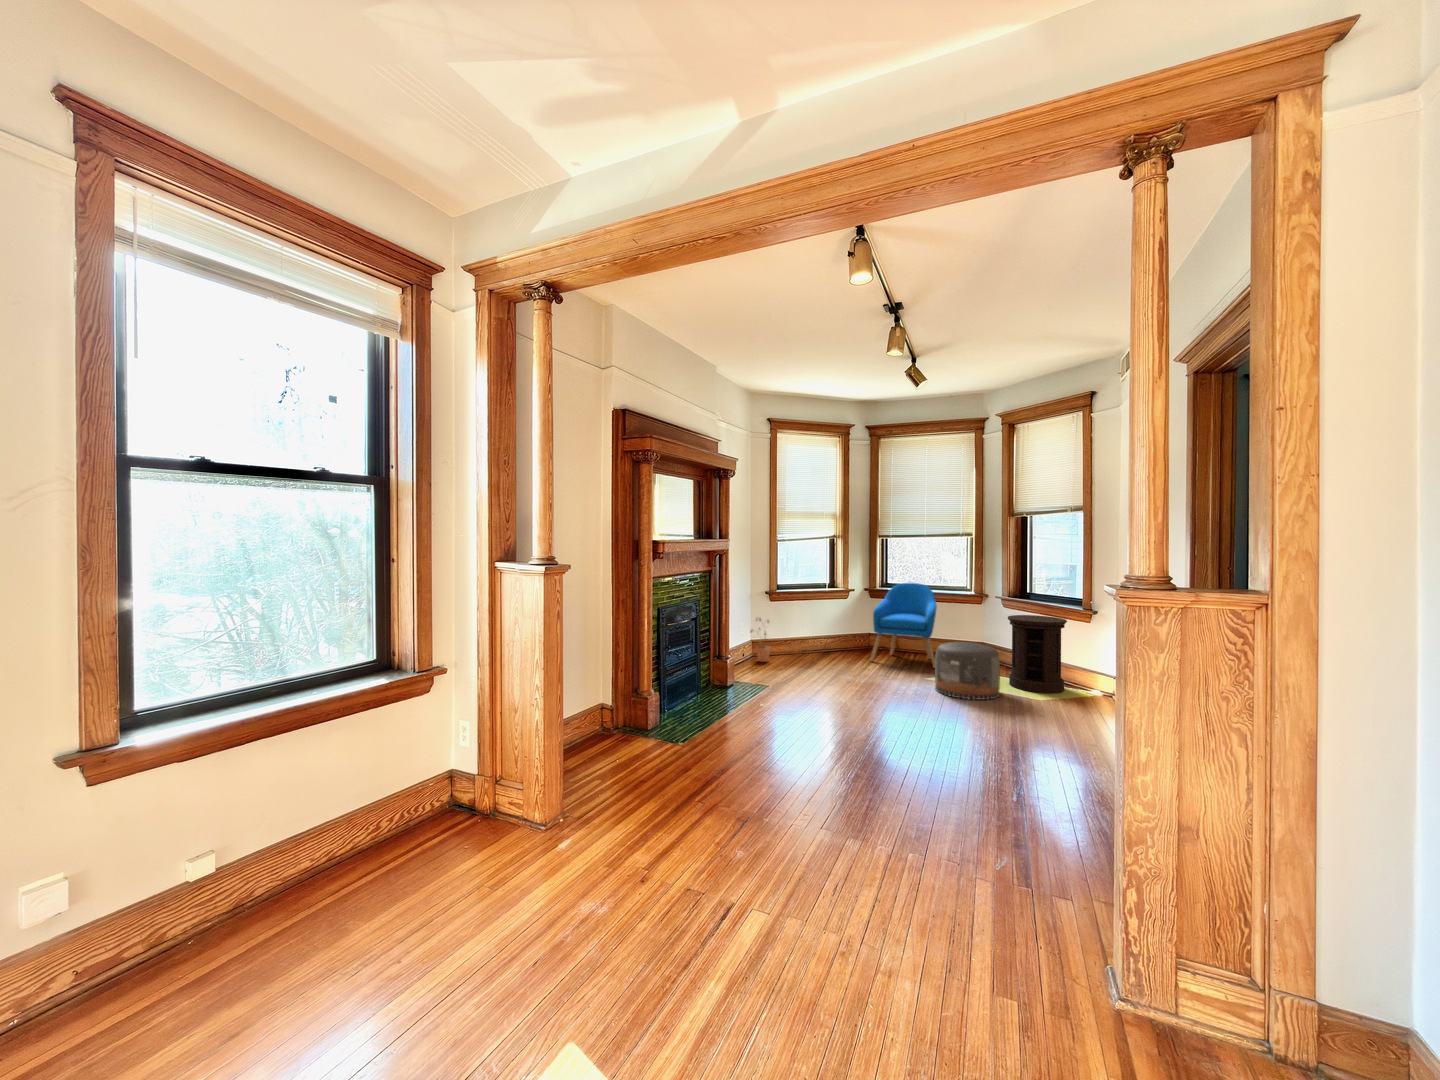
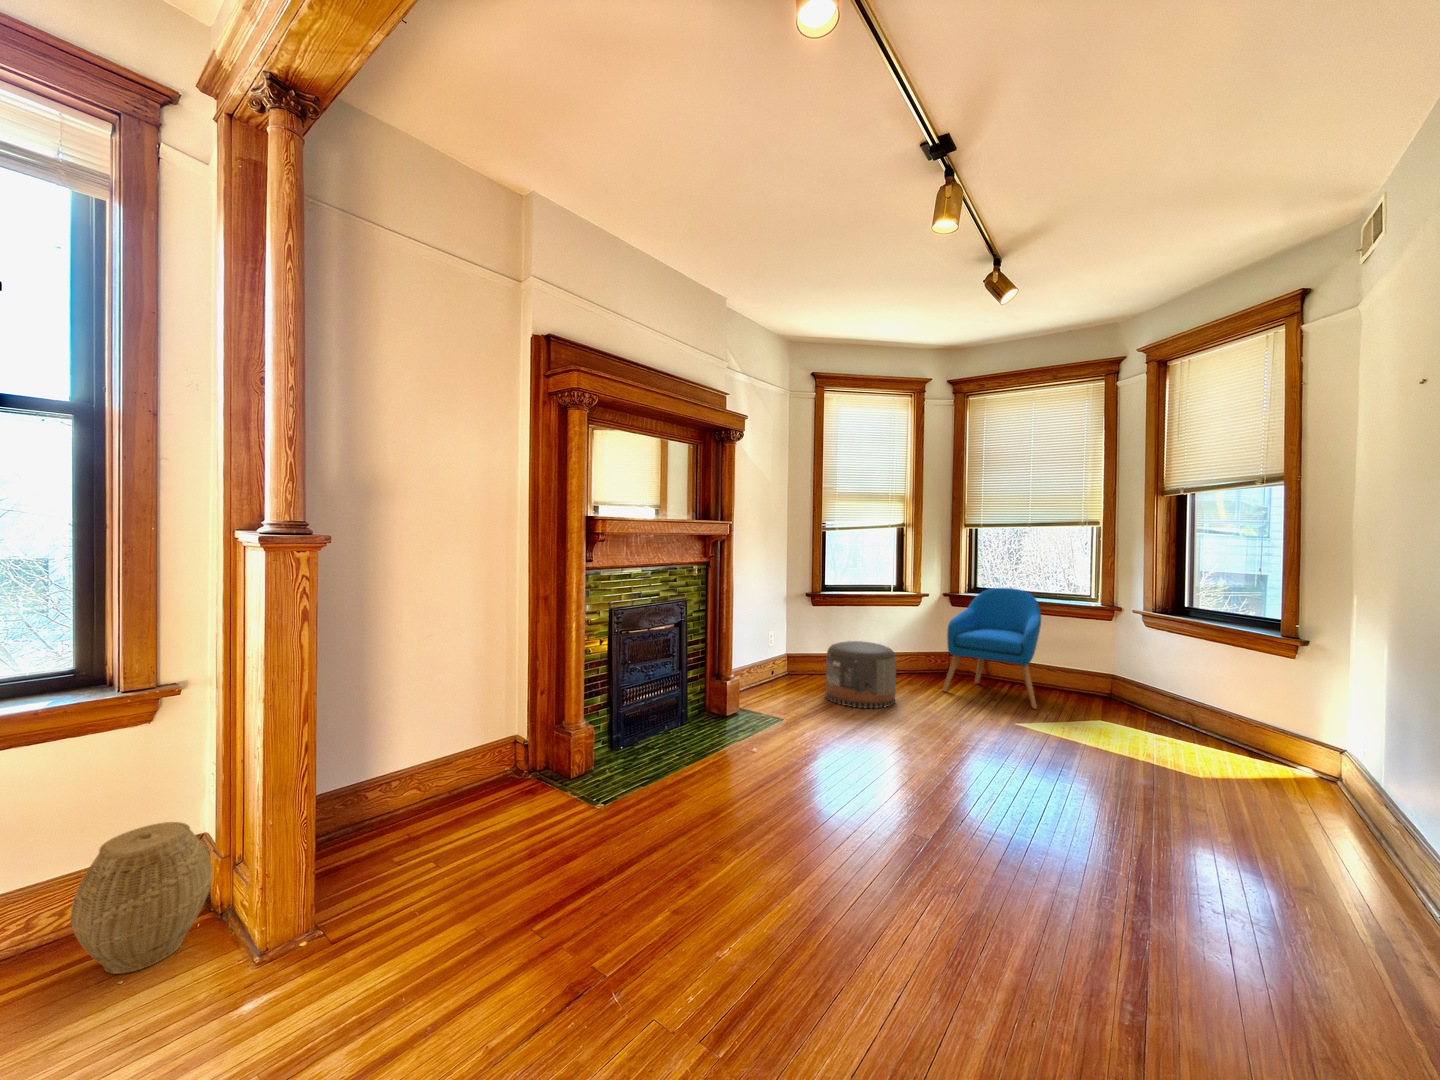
side table: present [1008,615,1067,693] -> none [1148,641,1253,768]
potted plant: present [750,619,771,662] -> none [781,625,811,683]
pouf: present [935,642,1000,700] -> present [826,641,896,708]
woven basket: none [428,754,497,844] -> present [71,822,212,974]

